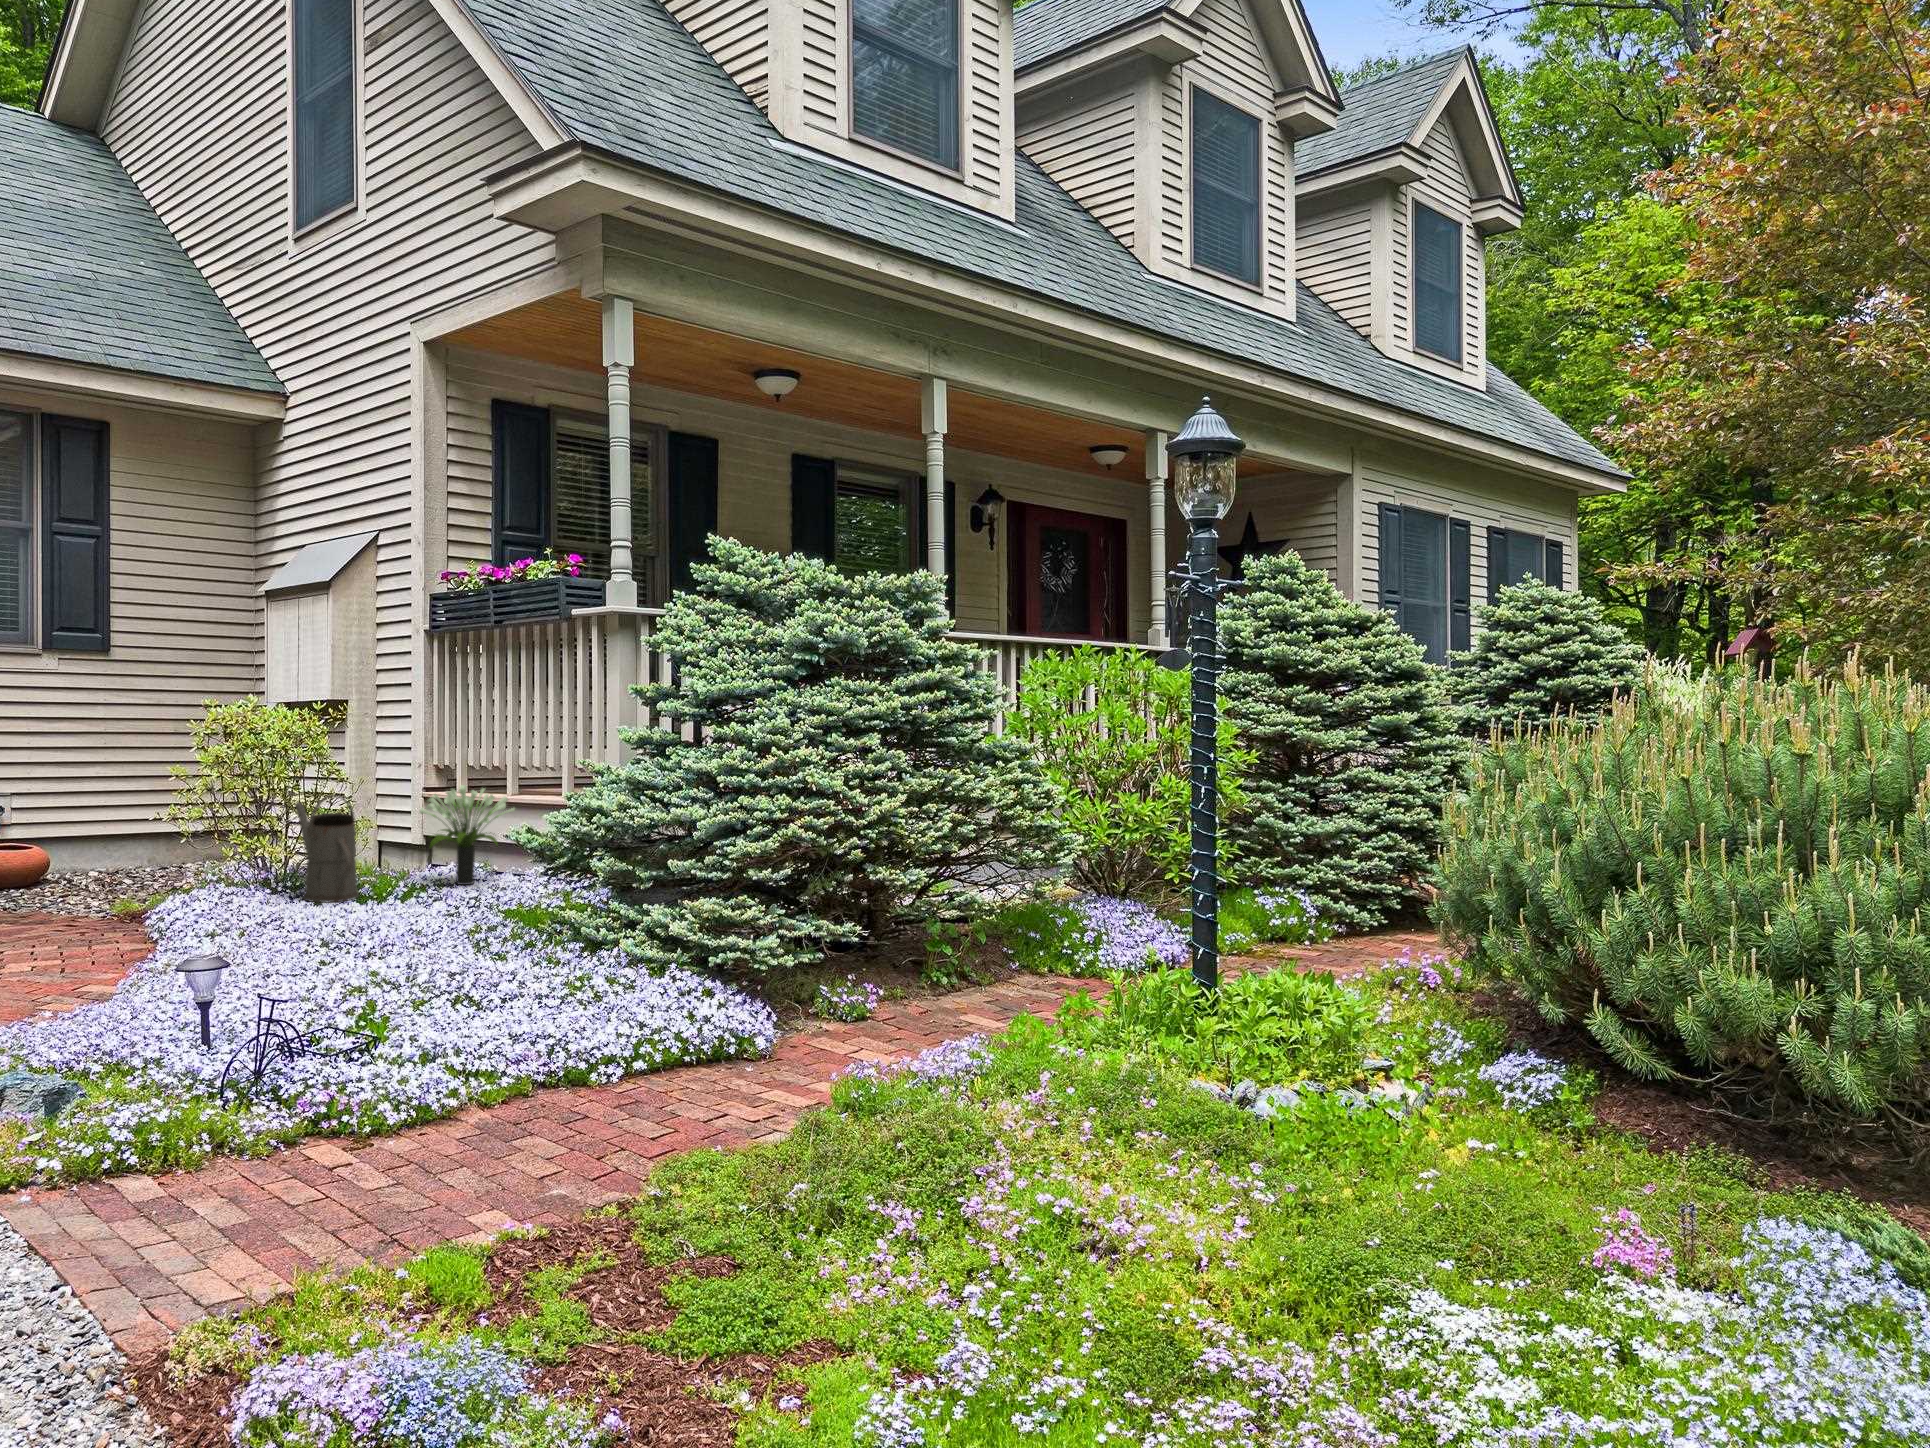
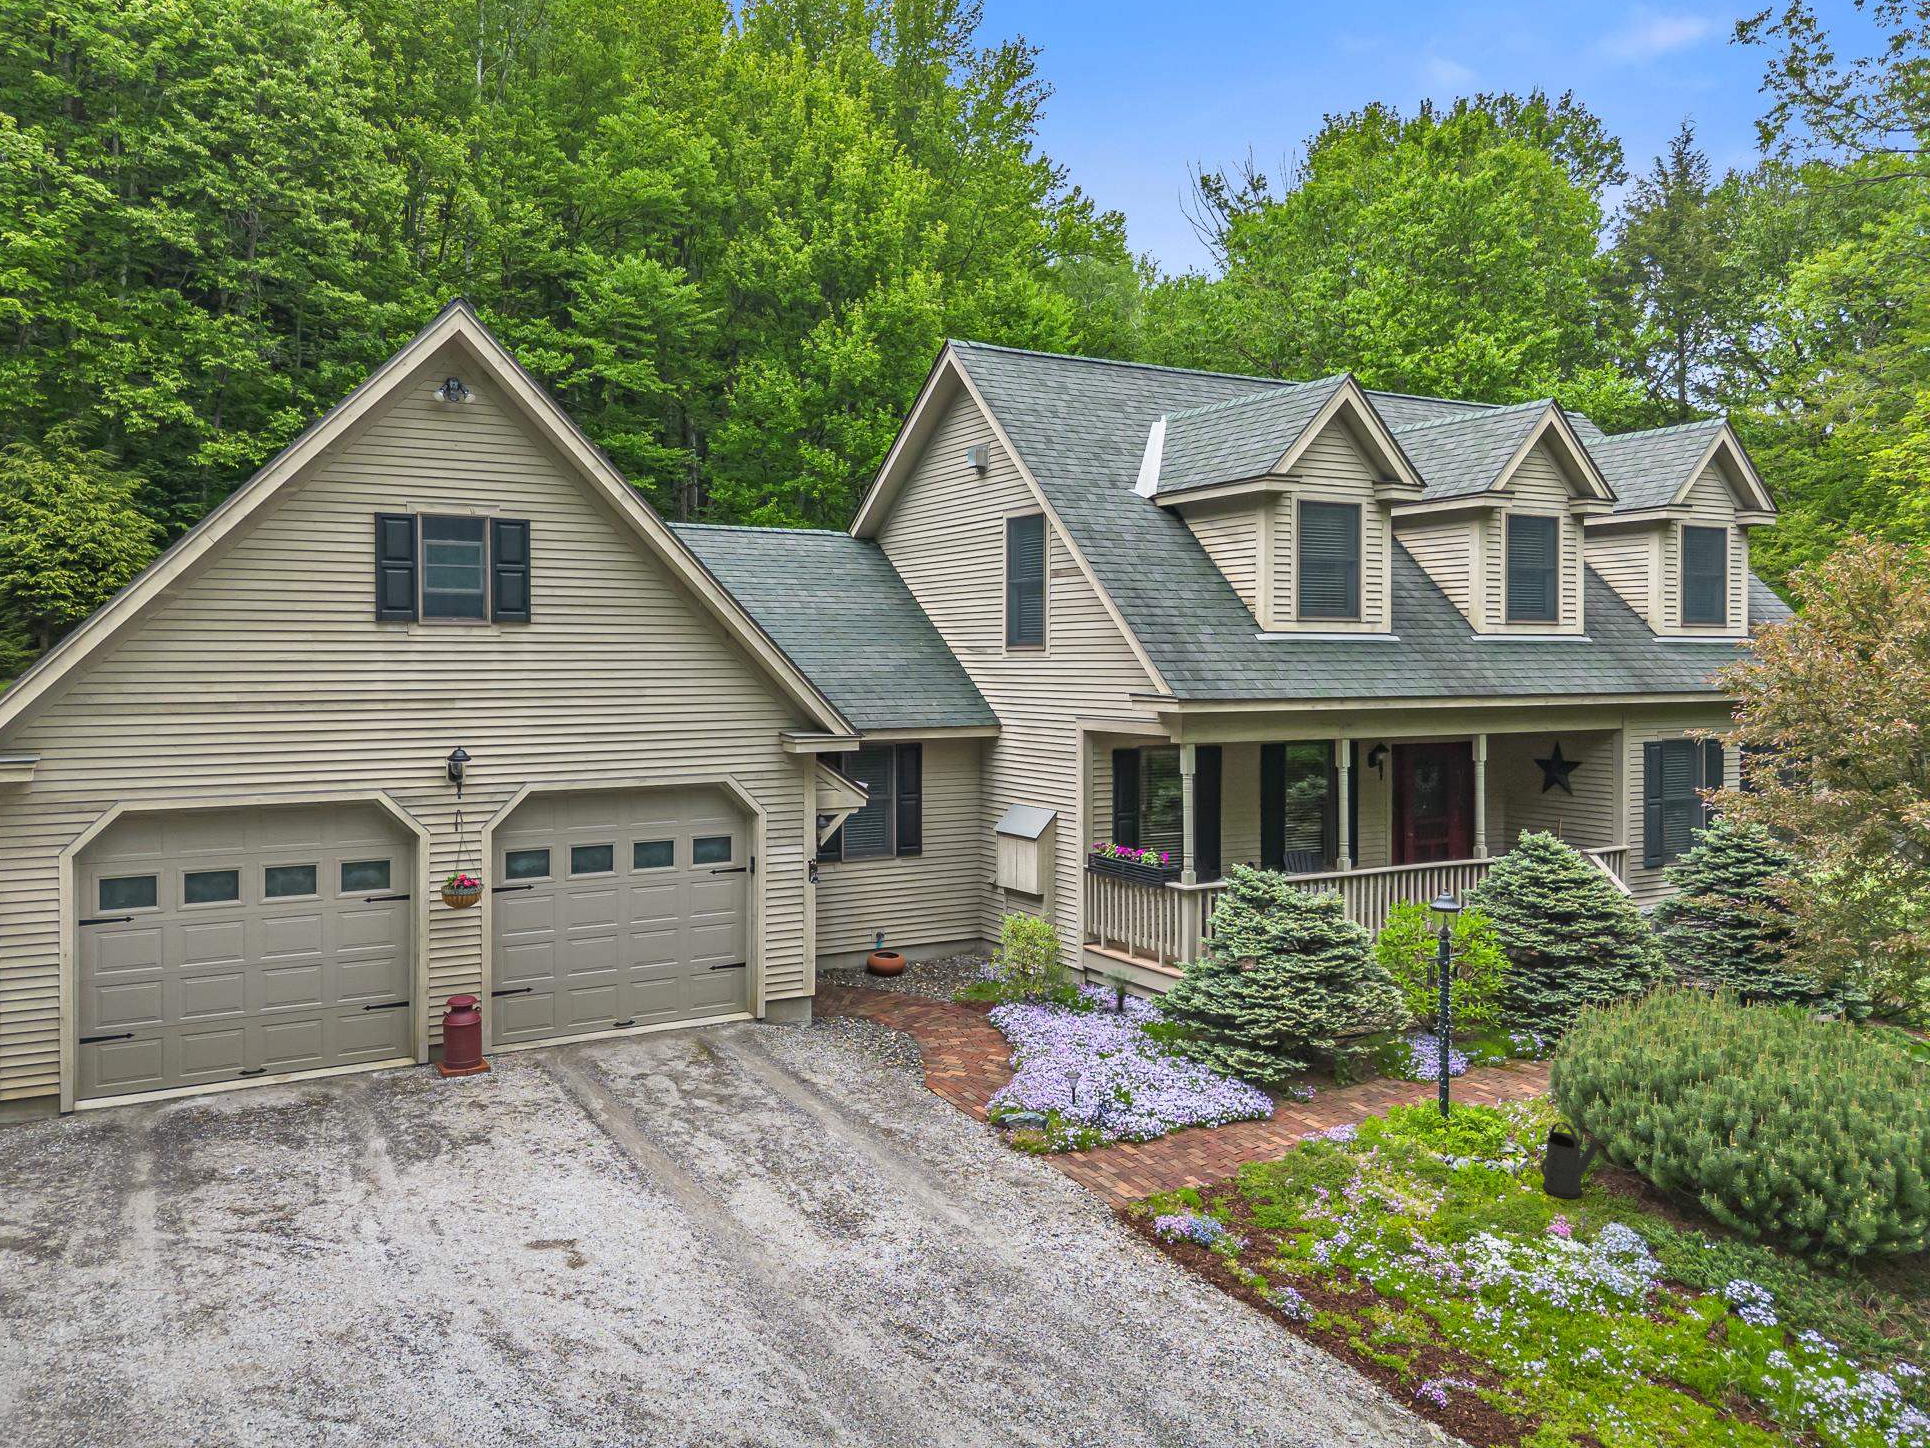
watering can: present [296,795,359,903] -> present [1541,1122,1599,1199]

